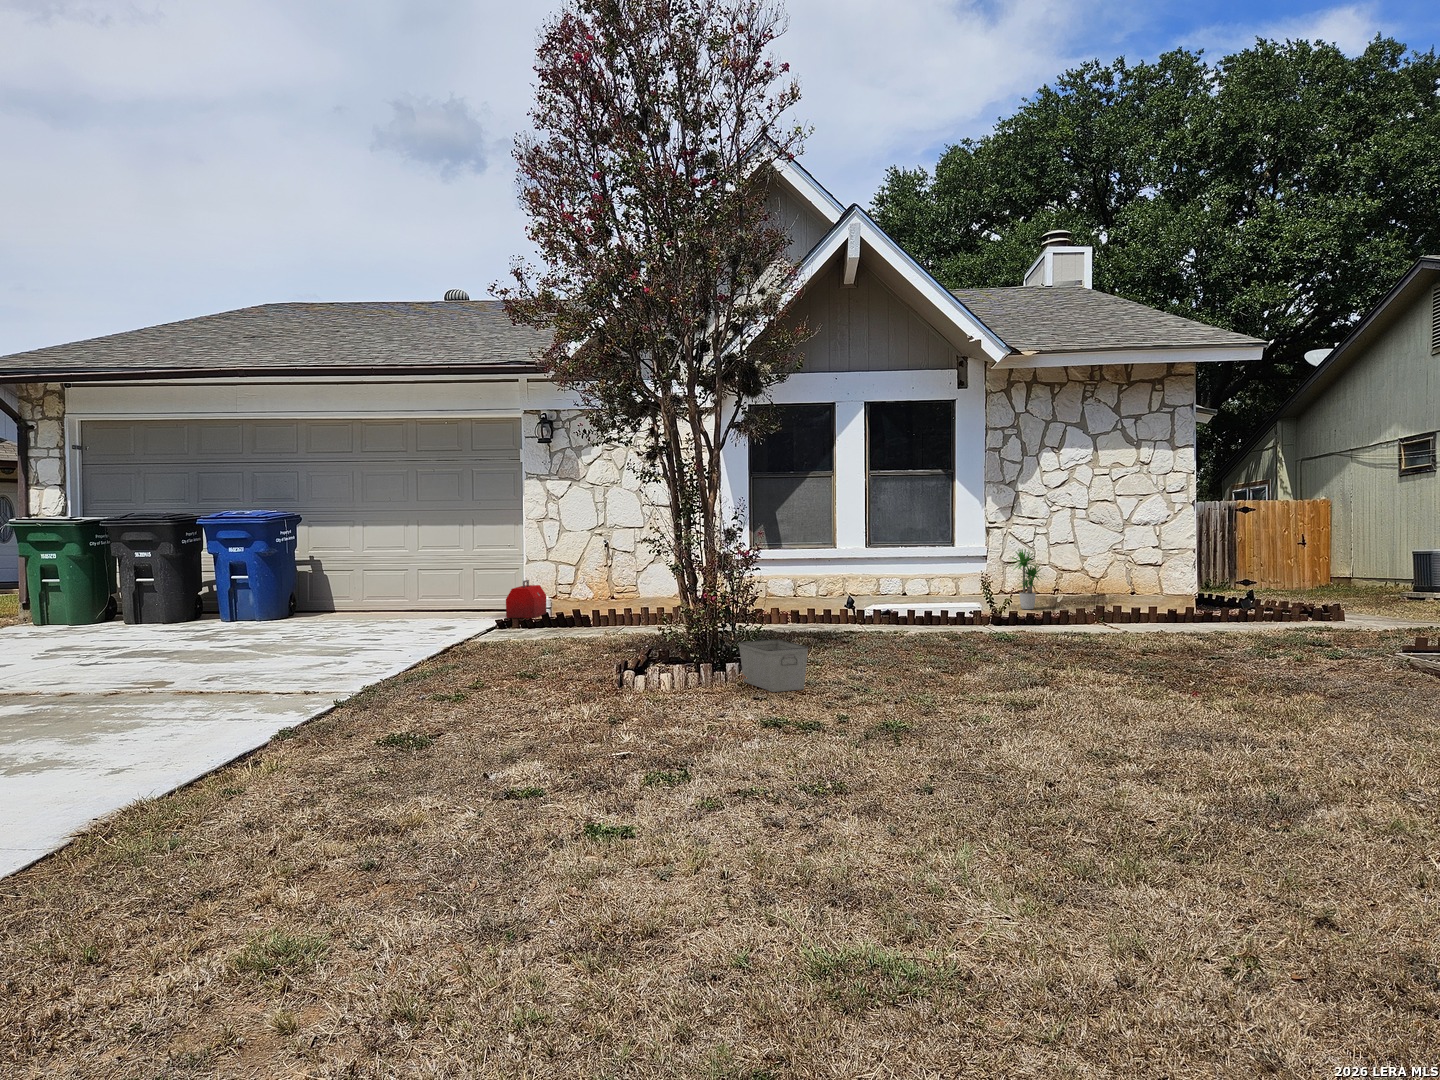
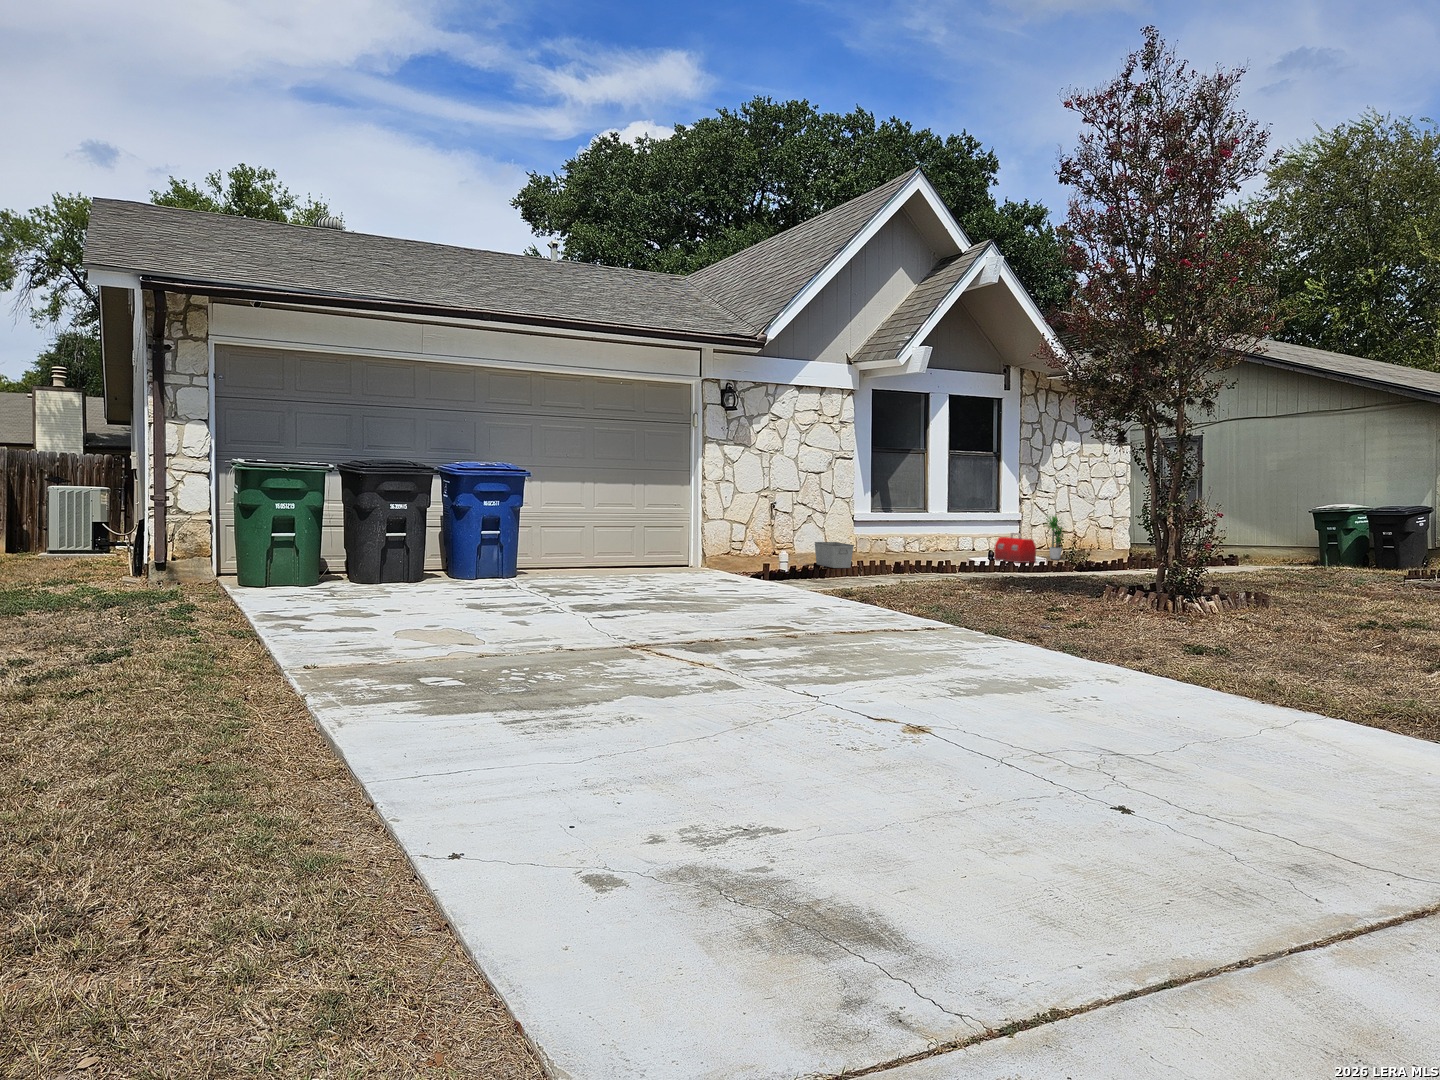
toolbox: present [506,580,546,618] -> present [994,533,1036,563]
storage bin: present [738,639,808,692] -> present [815,542,854,568]

